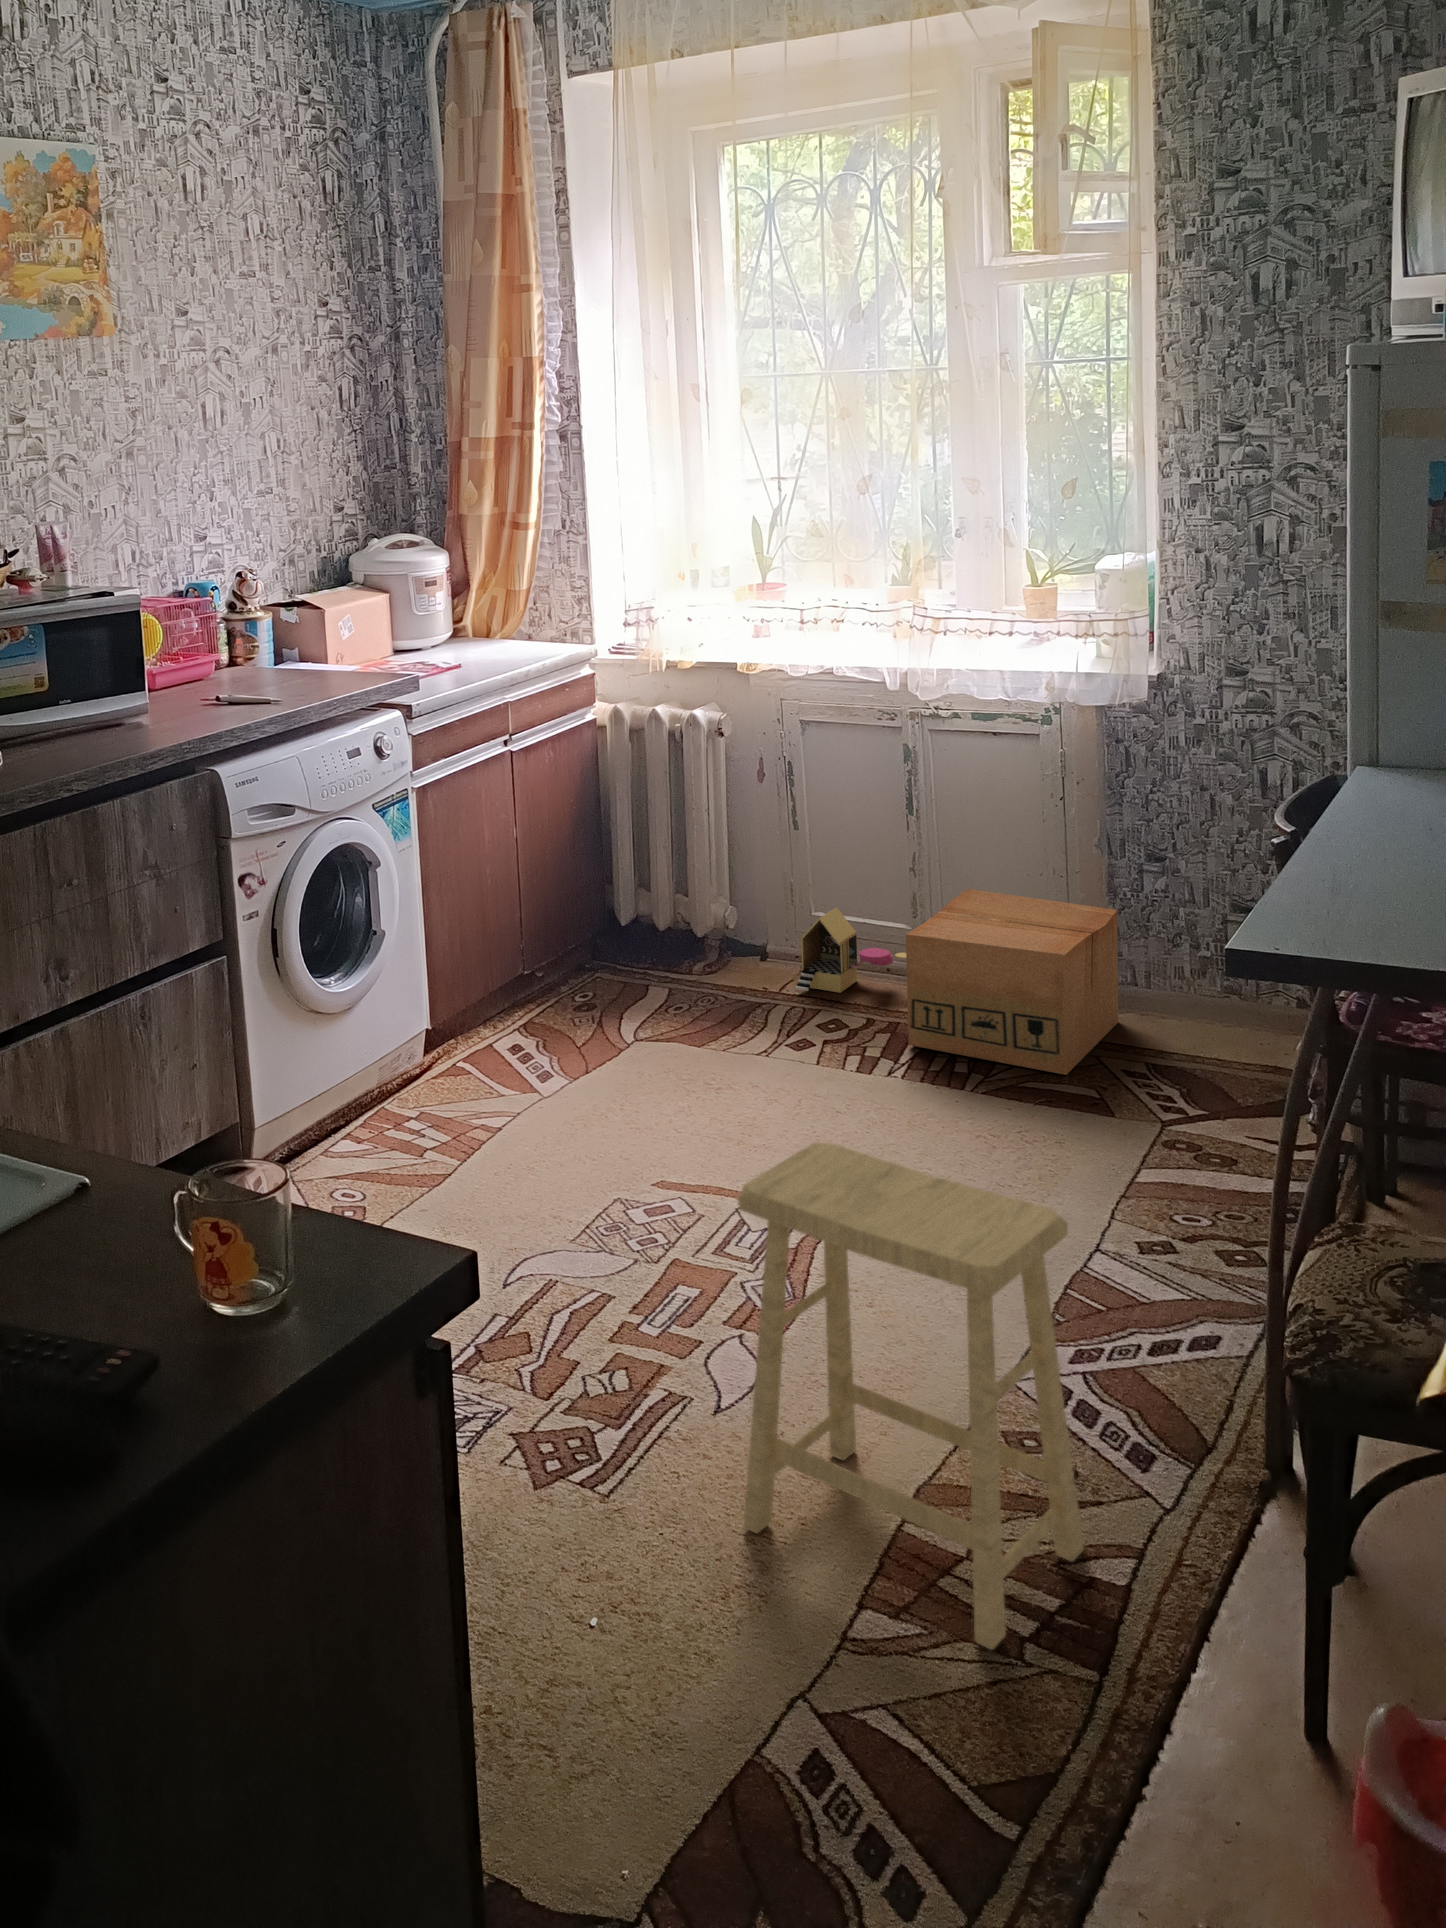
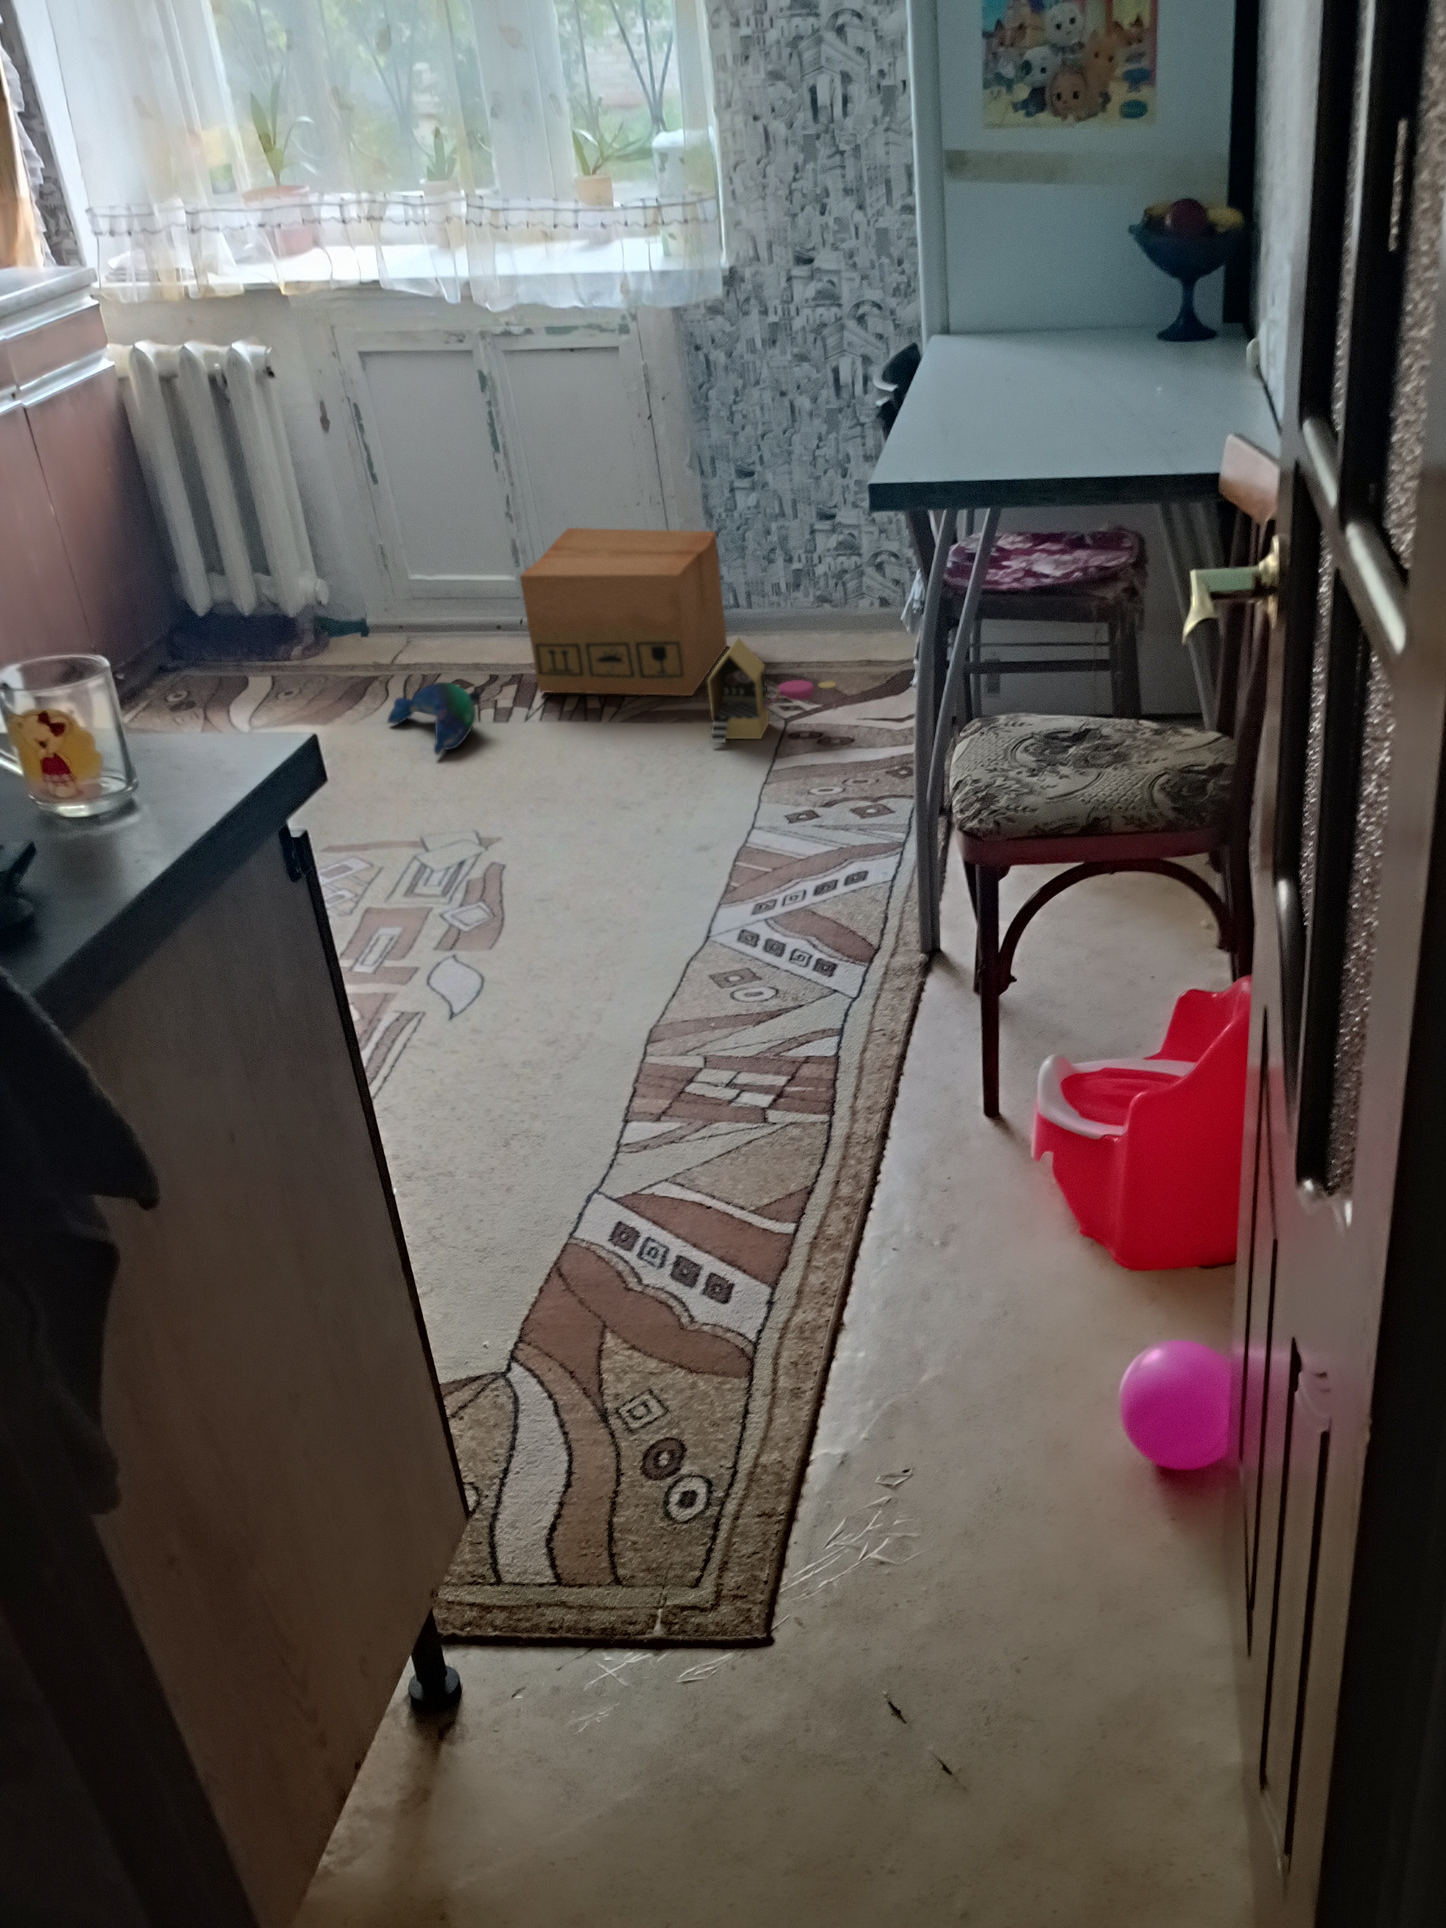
toy house: present [796,907,906,993] -> present [708,638,836,743]
plush toy: none [756,1024,846,1098] -> present [388,682,481,755]
footstool: present [738,1143,1084,1650] -> none [454,732,796,1122]

